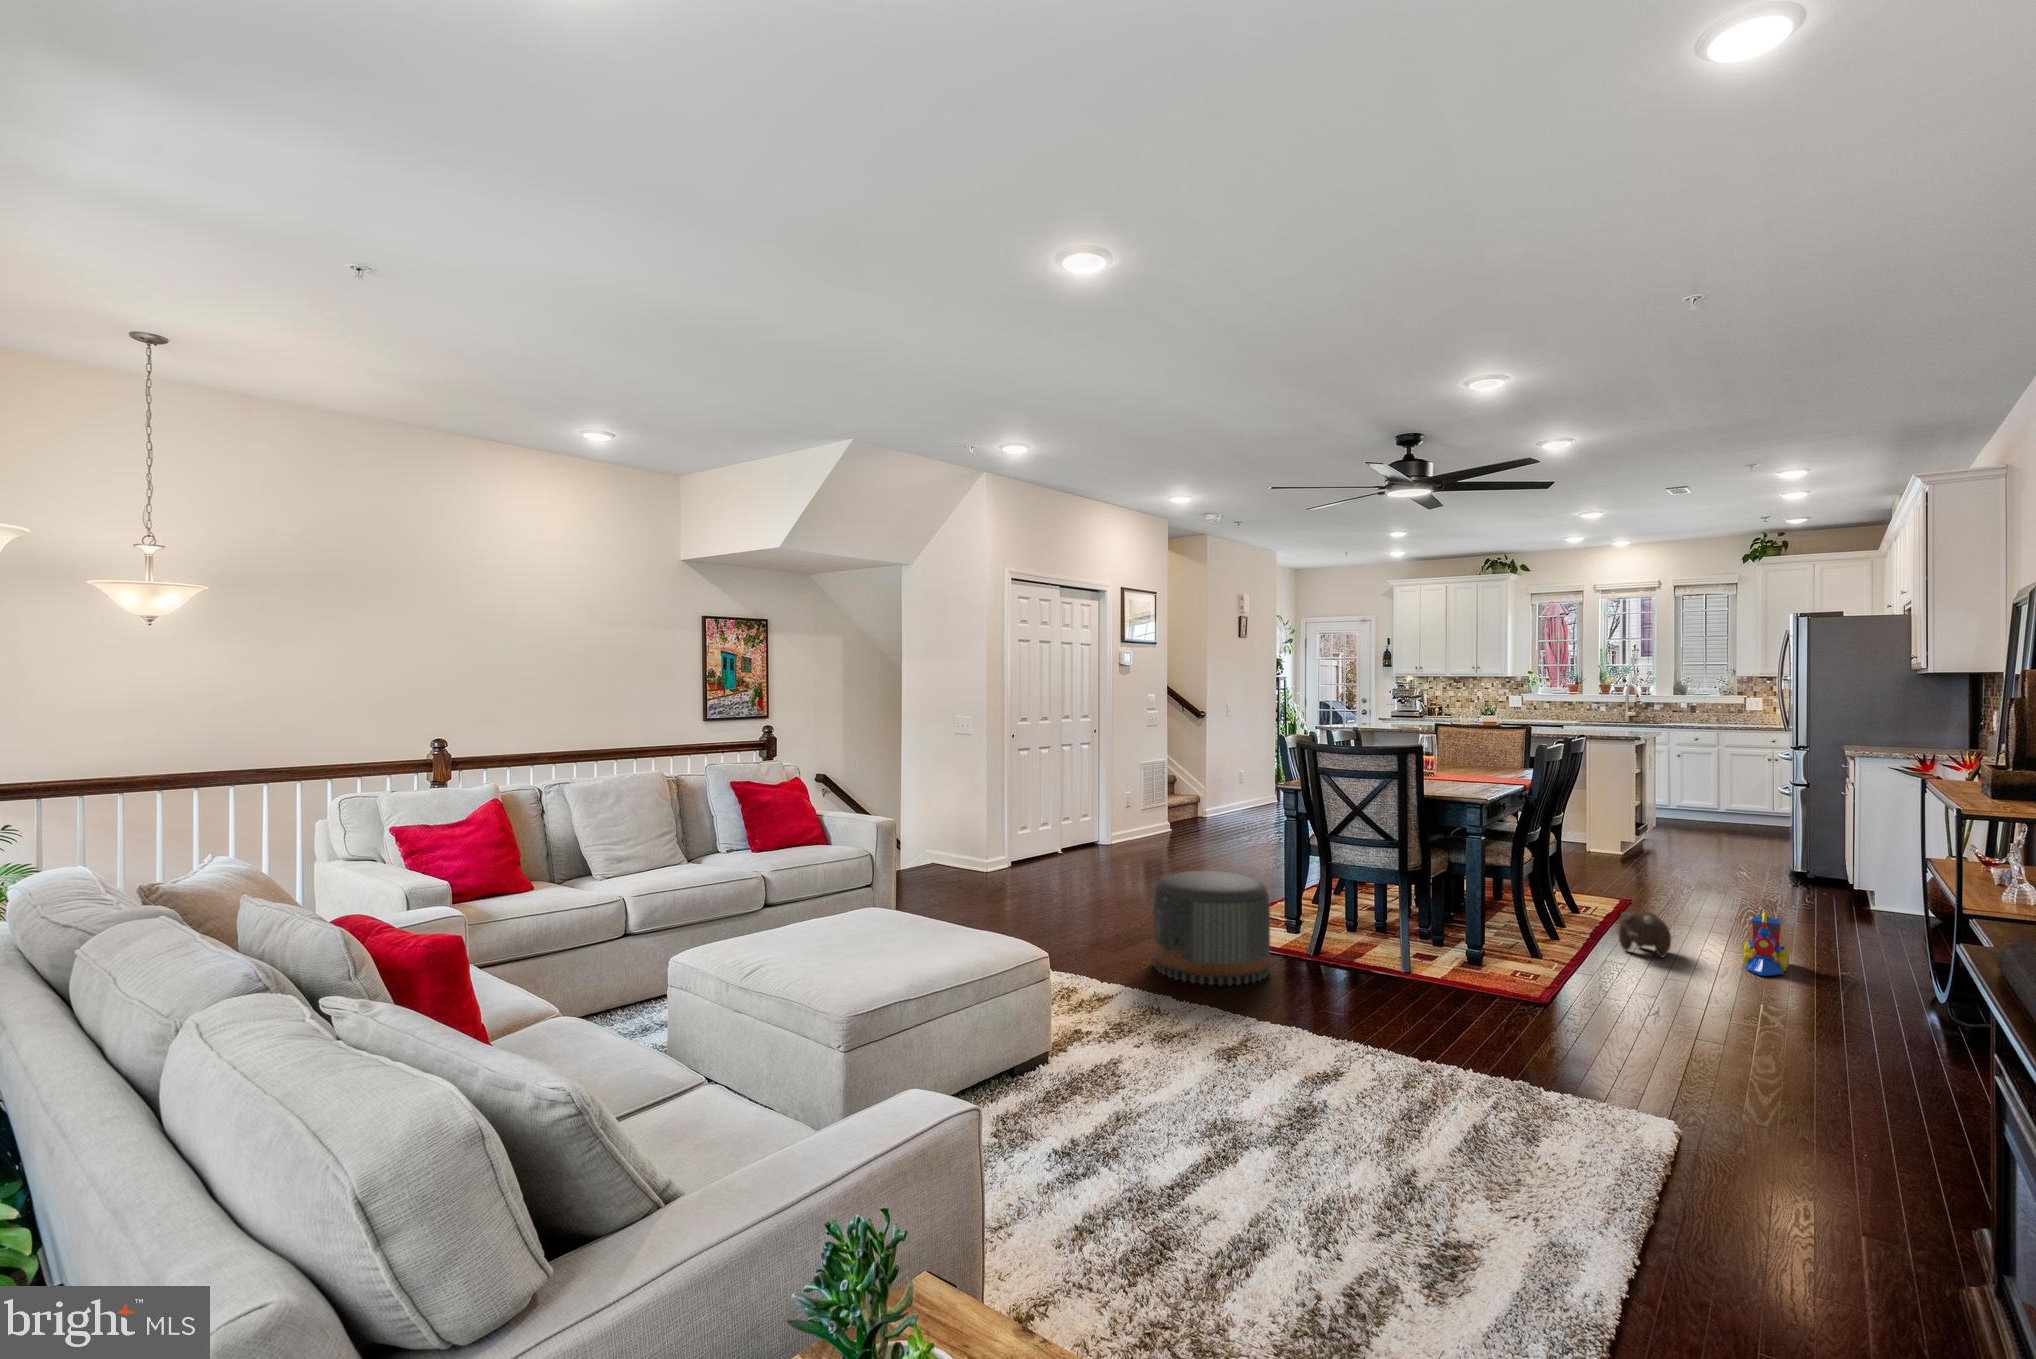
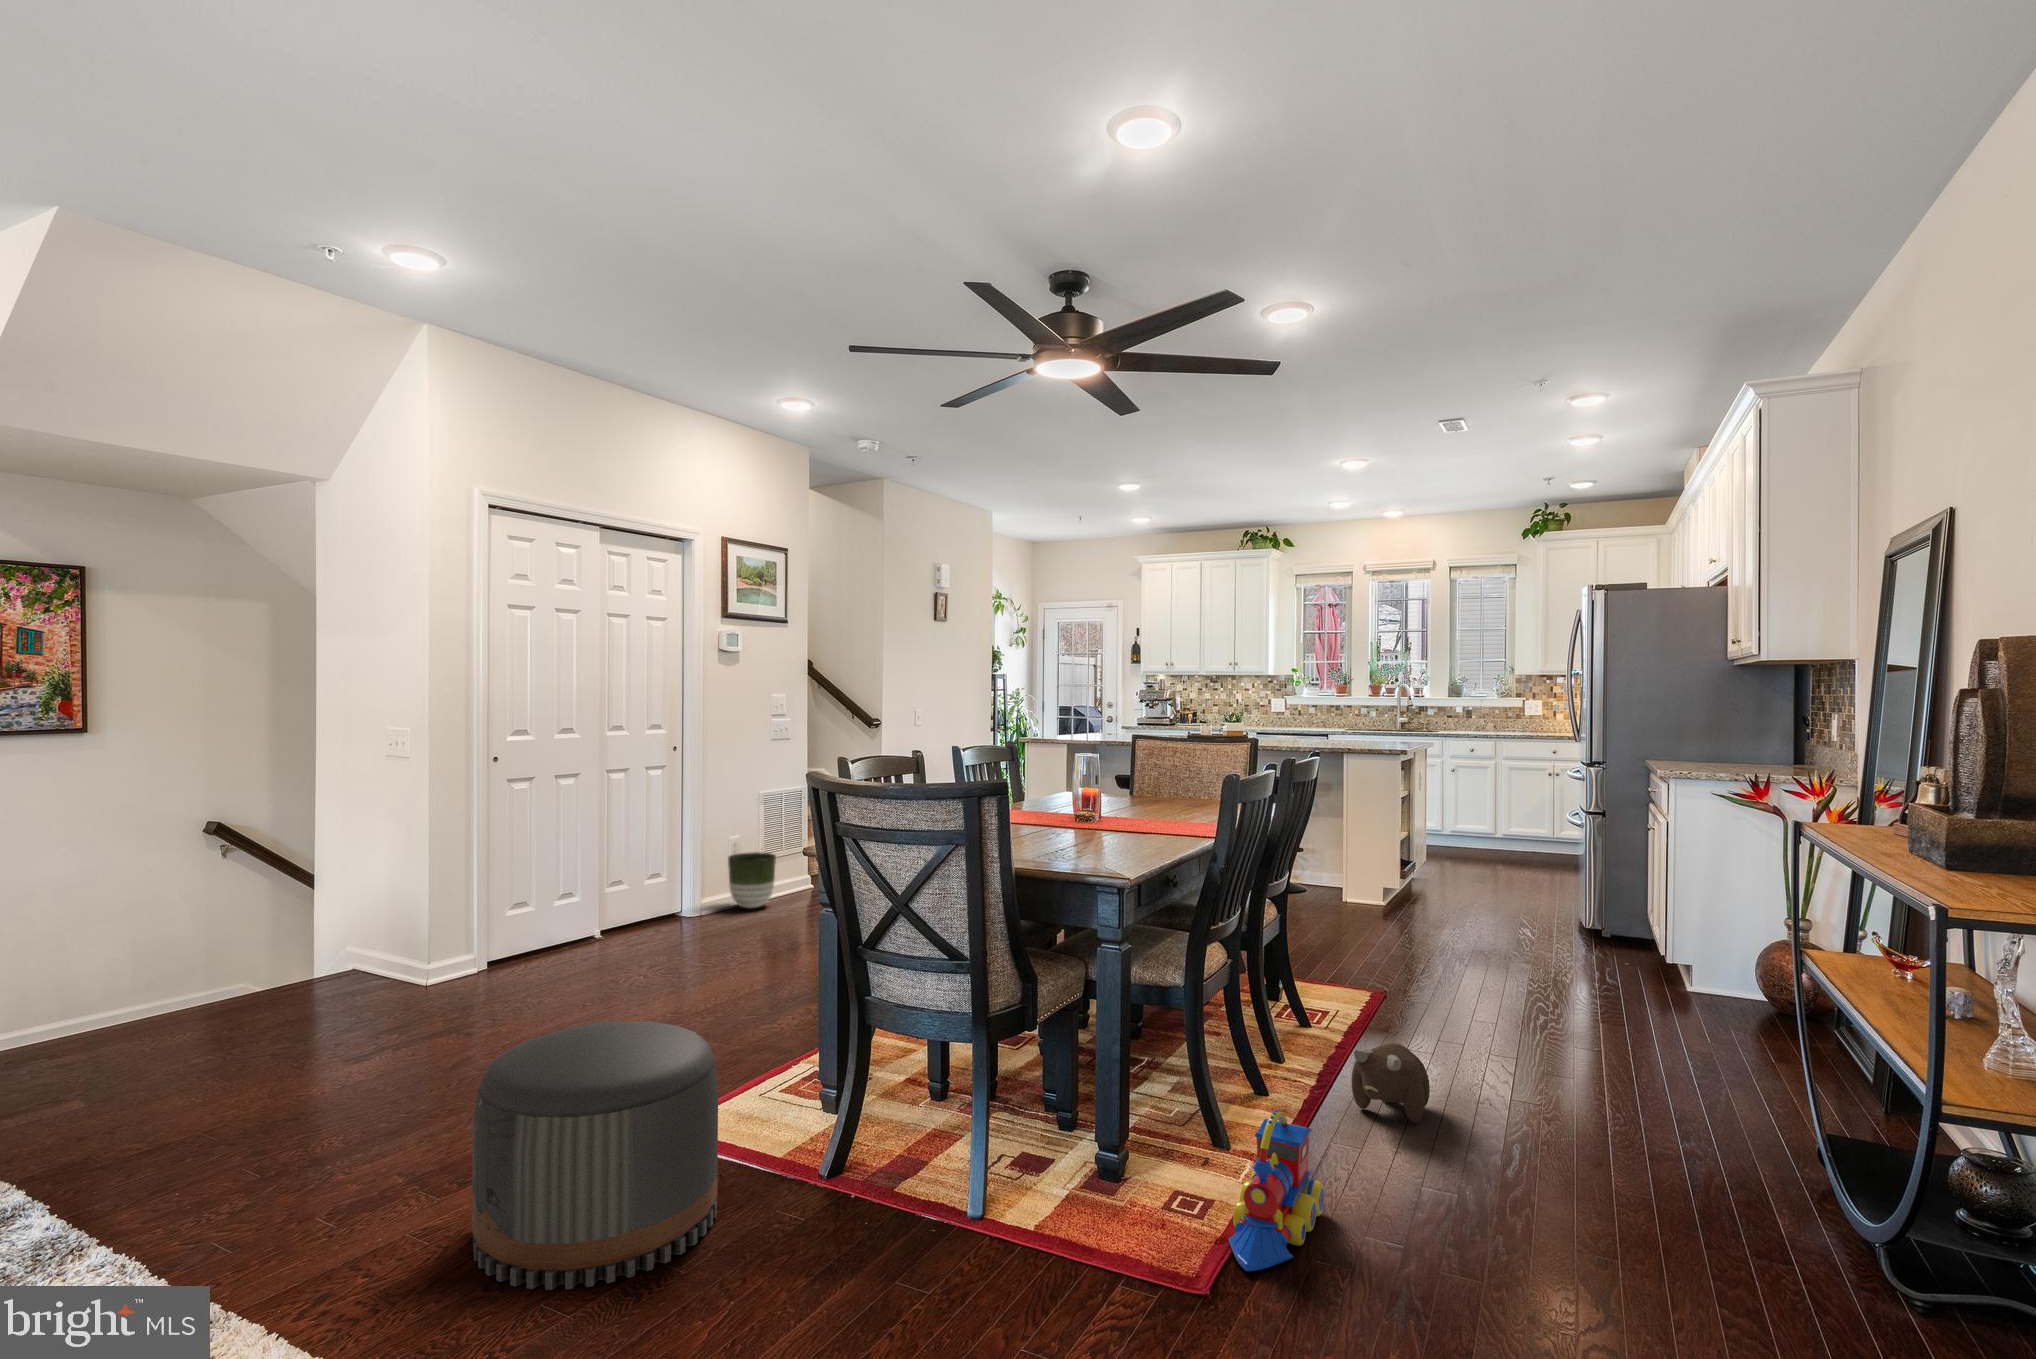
planter: none [1128,805,1160,842] -> present [728,852,776,908]
toy train: present [1743,908,1789,976] -> present [1228,1110,1324,1271]

